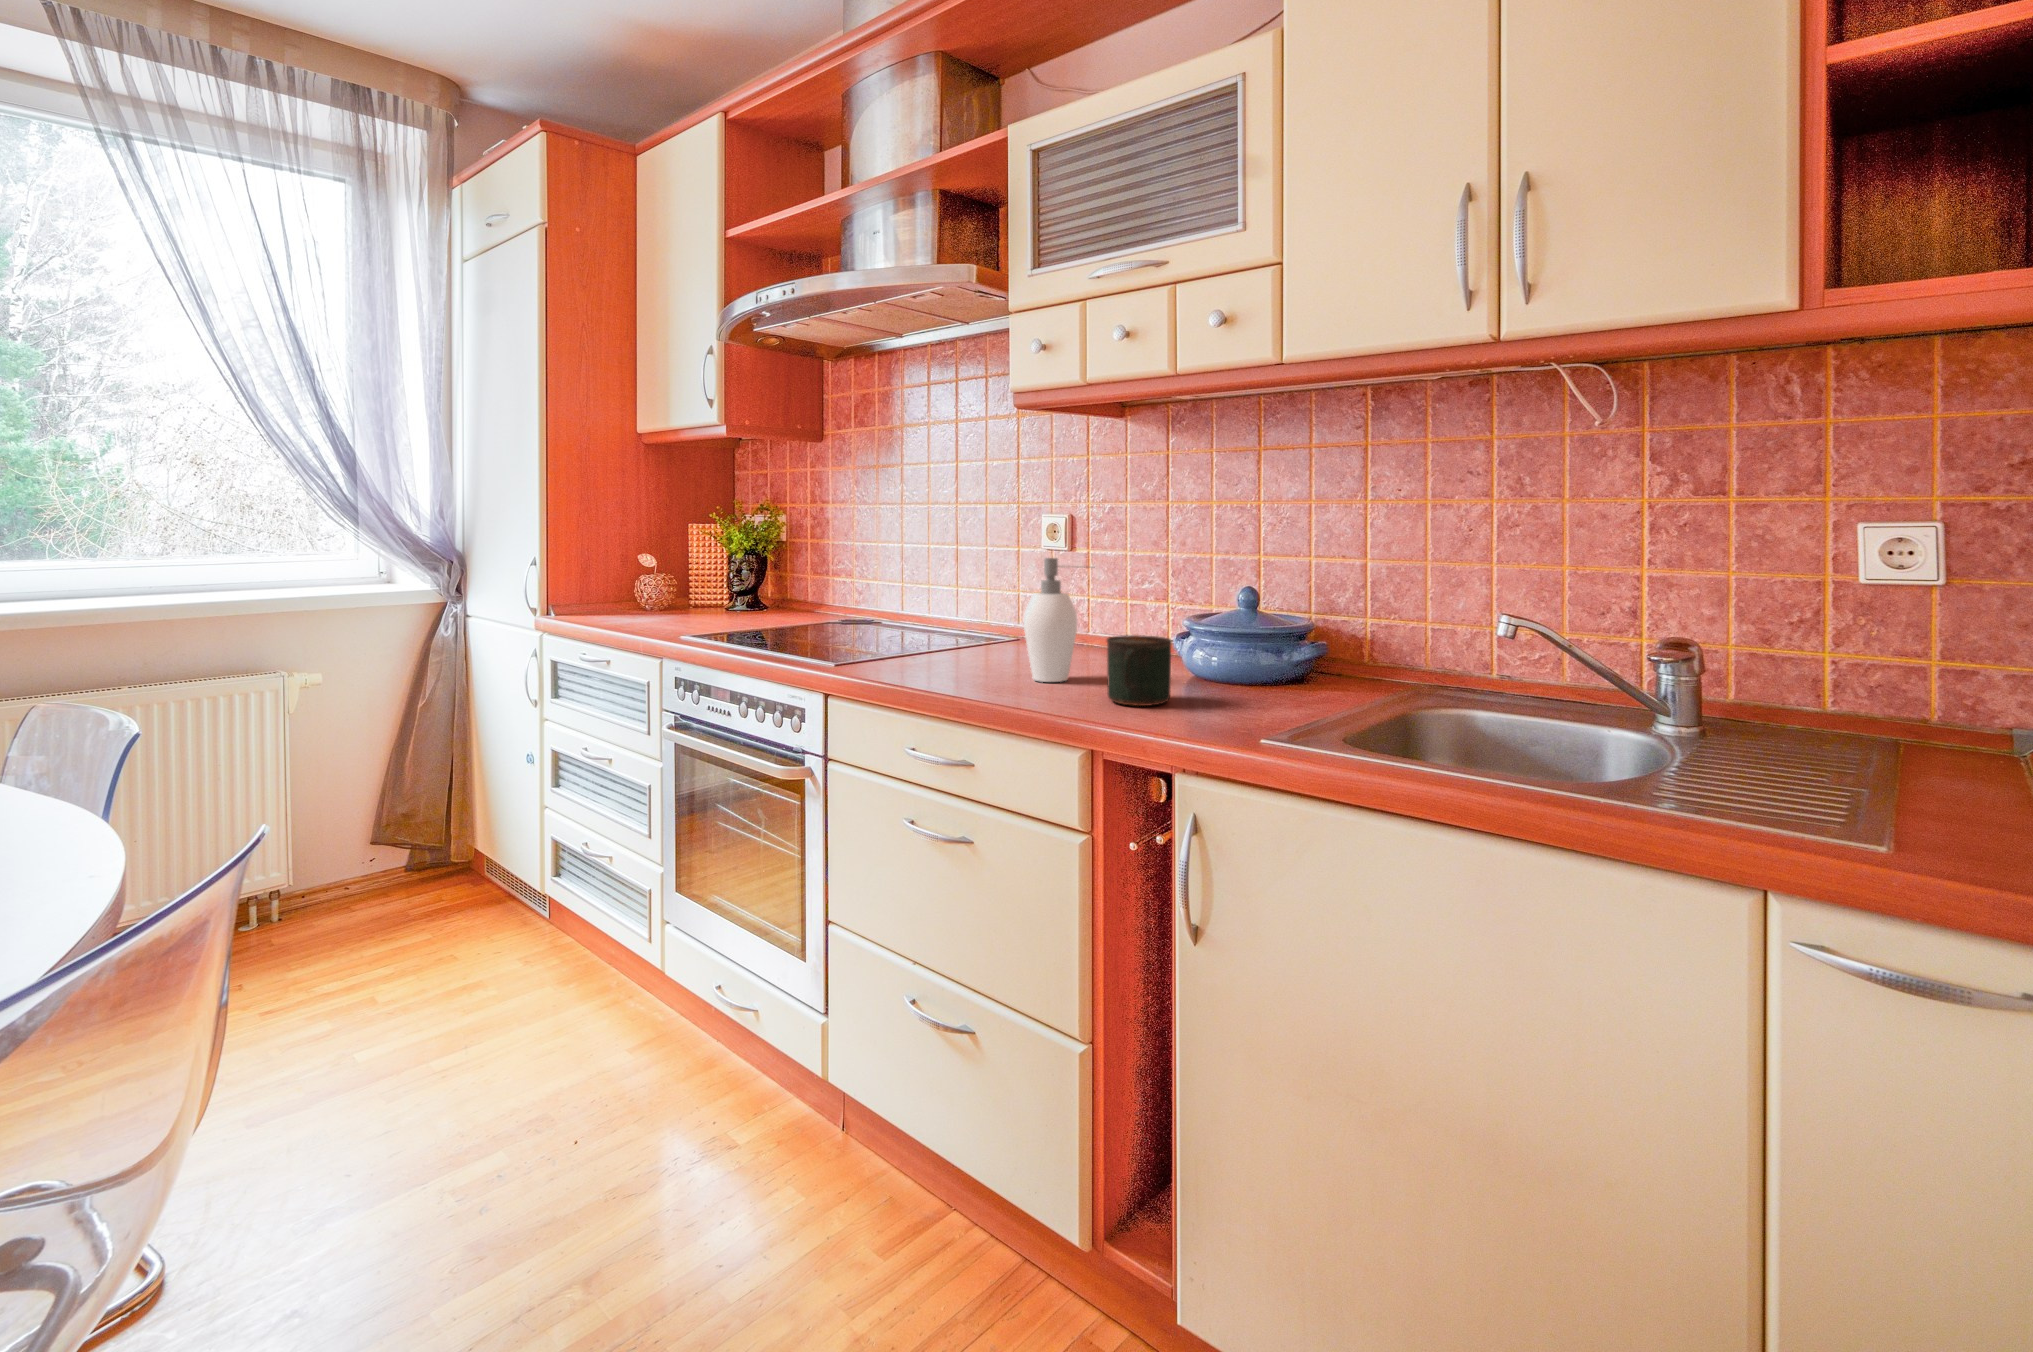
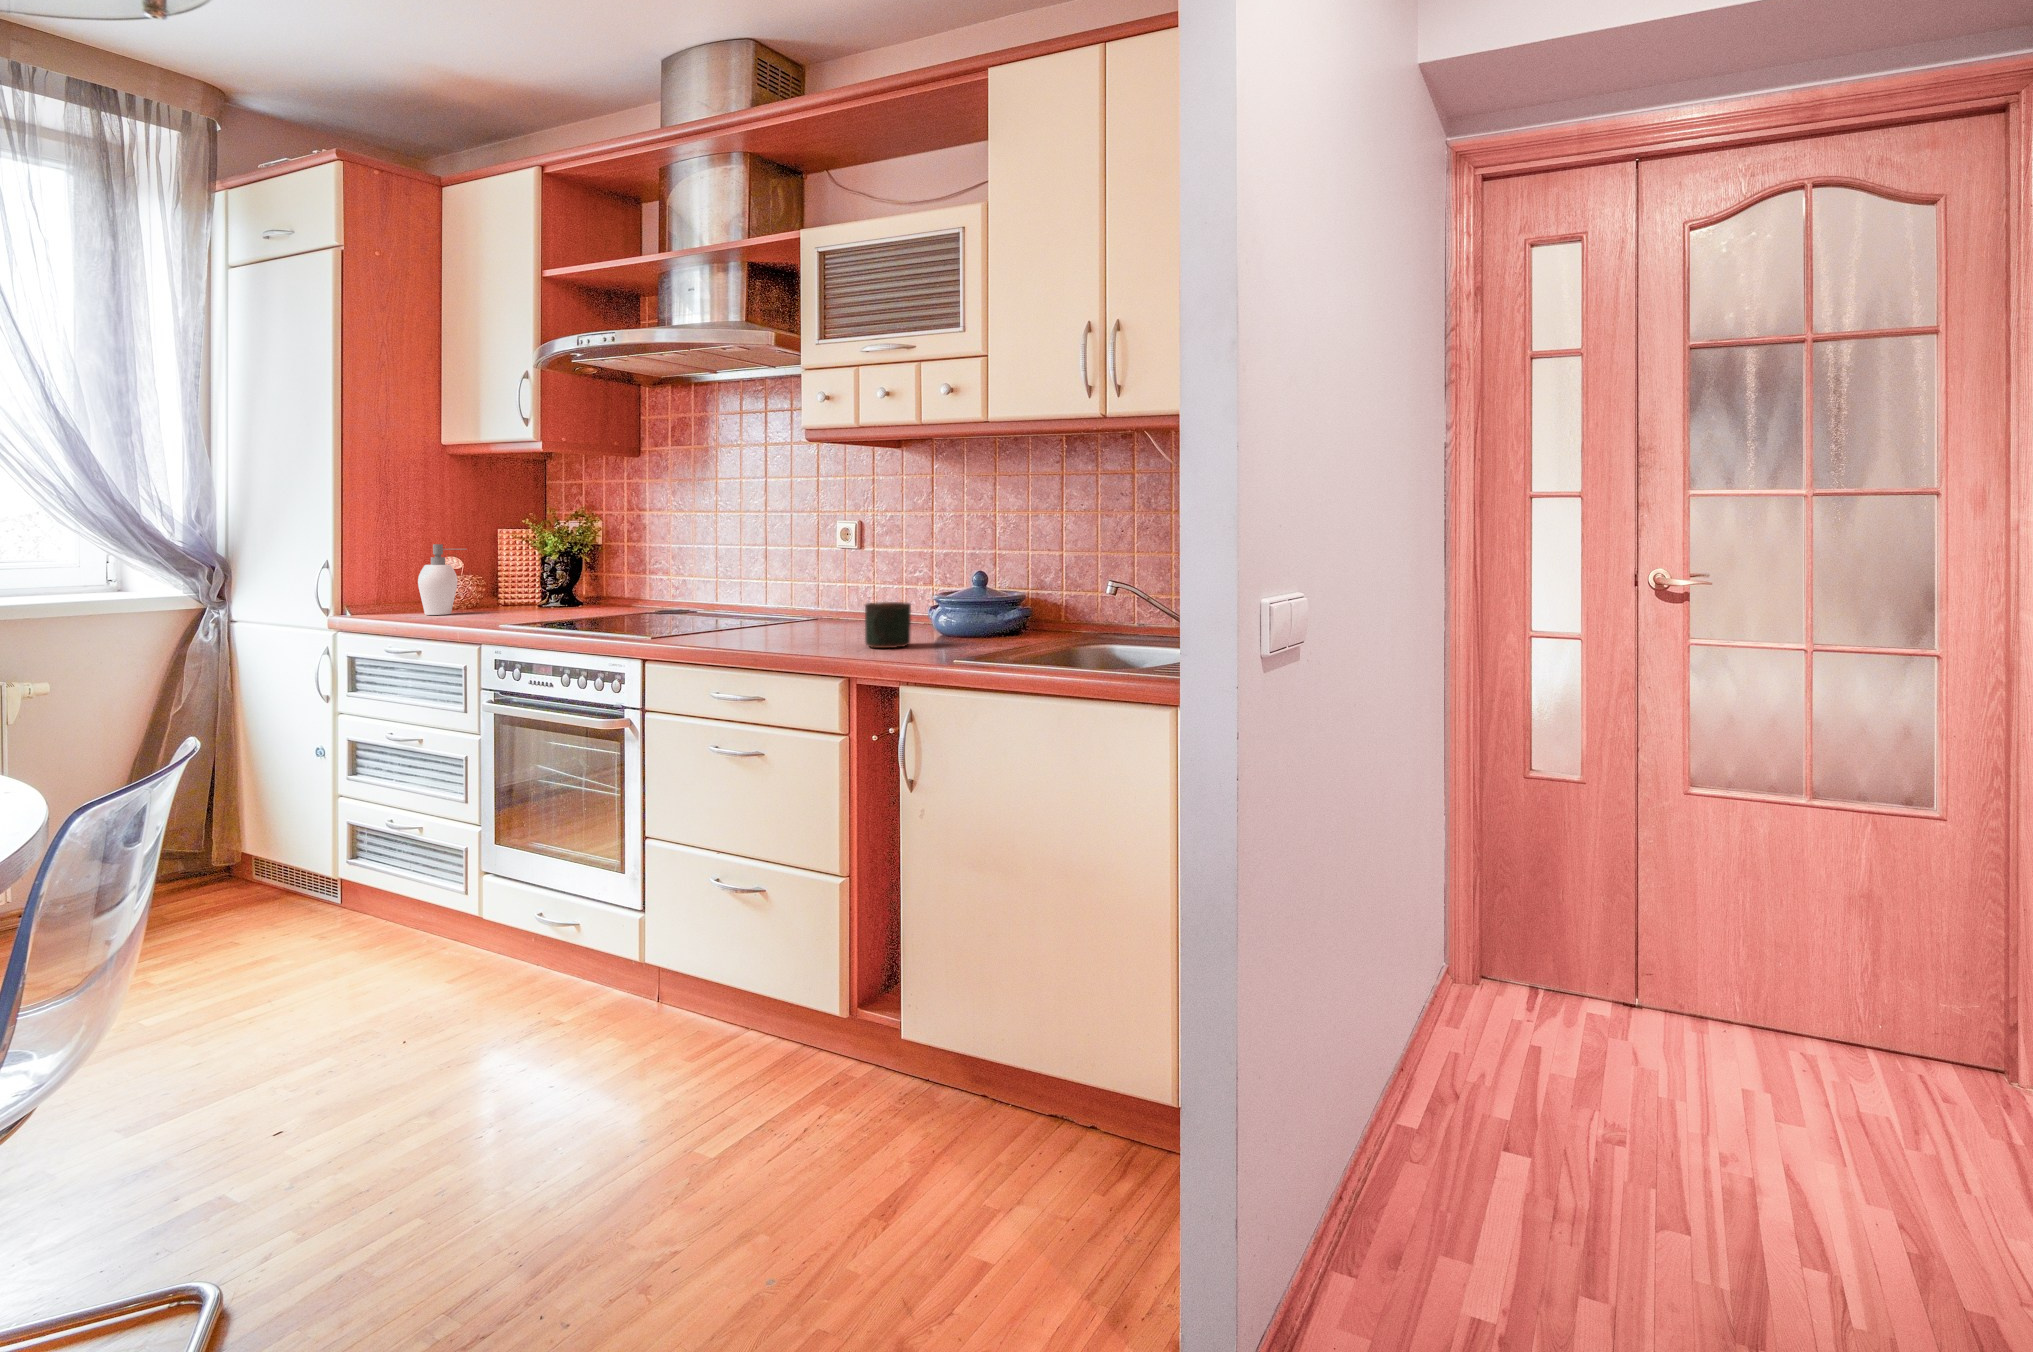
soap dispenser: present [1024,558,1077,682] -> present [418,544,467,615]

